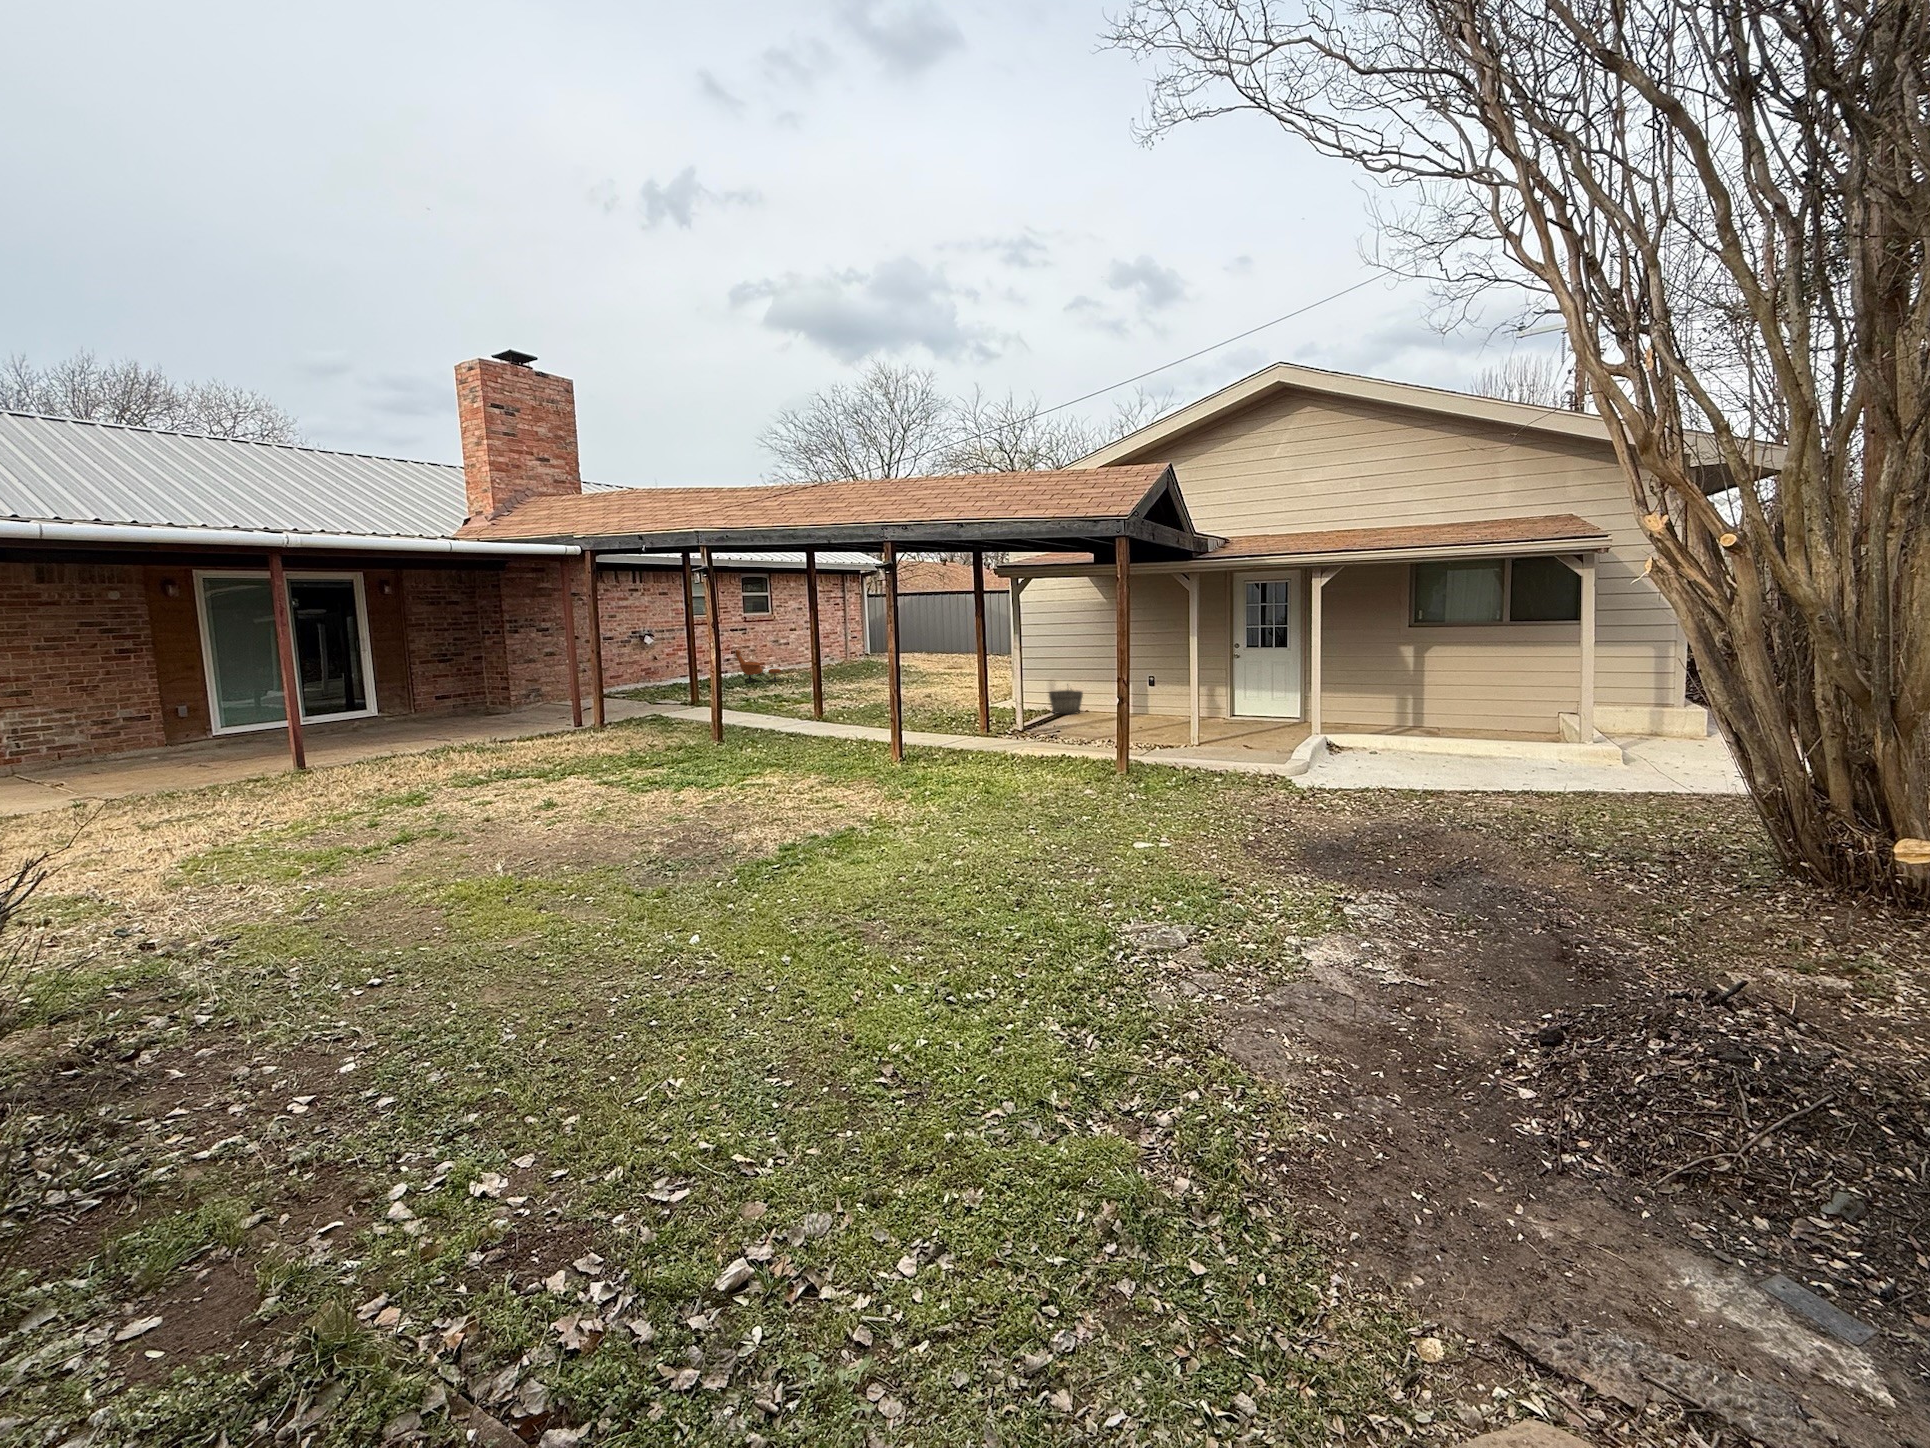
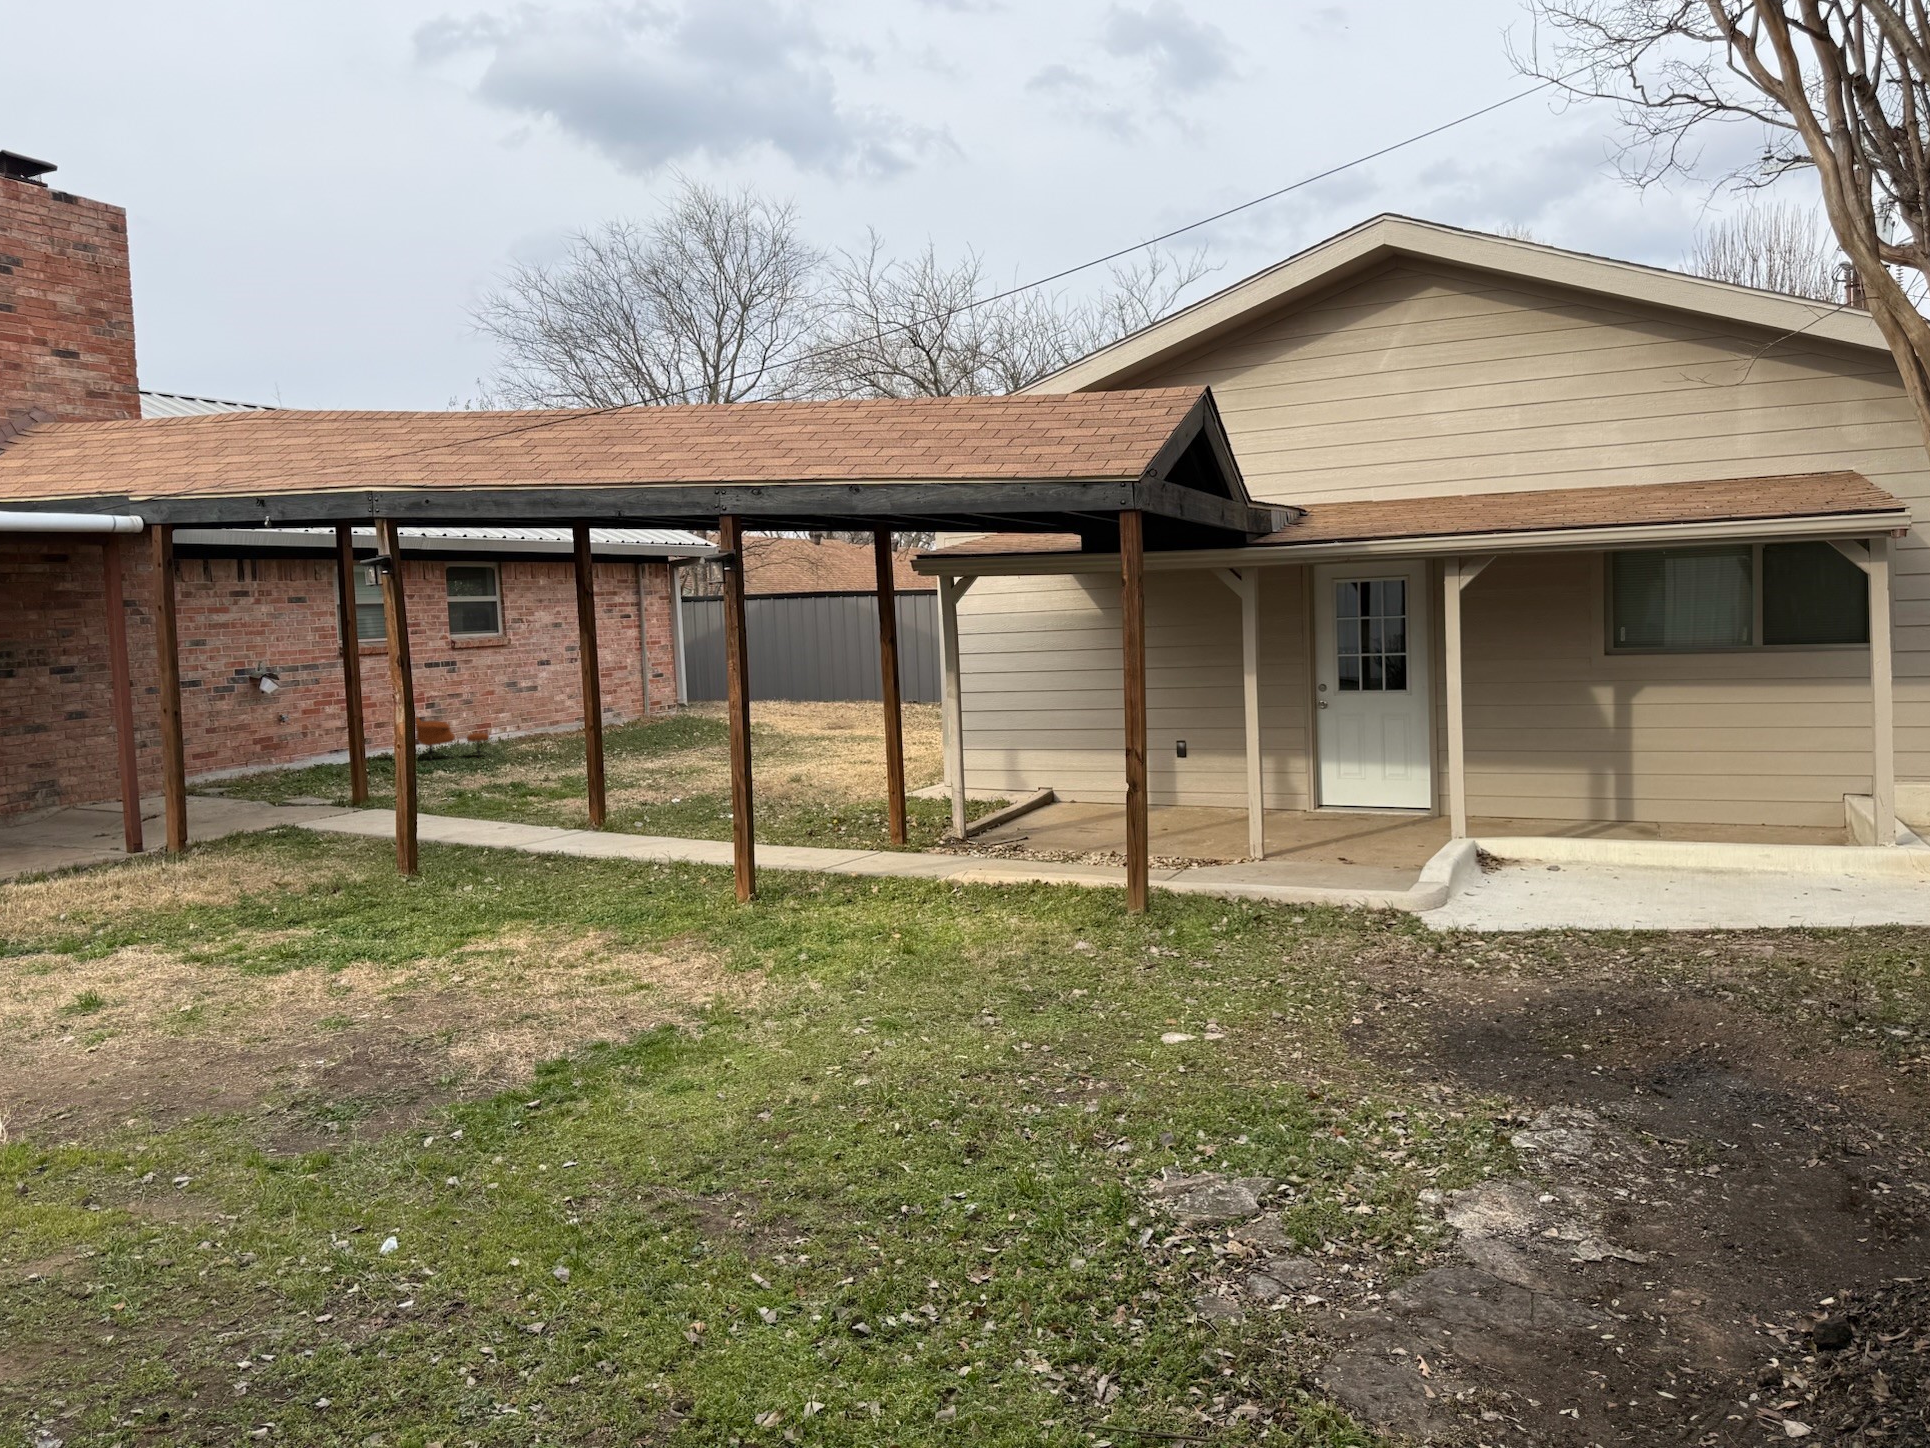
wooden bucket: present [1049,689,1083,714] -> none [988,754,1049,808]

